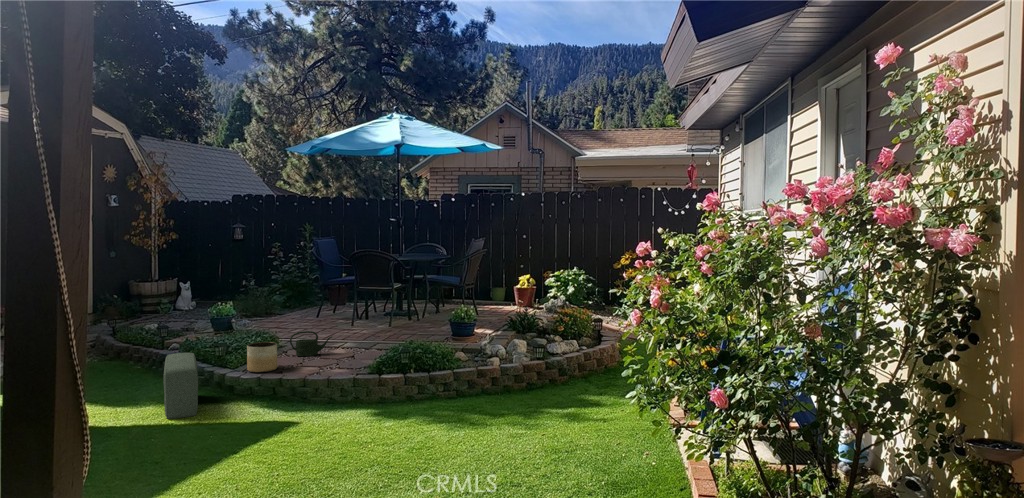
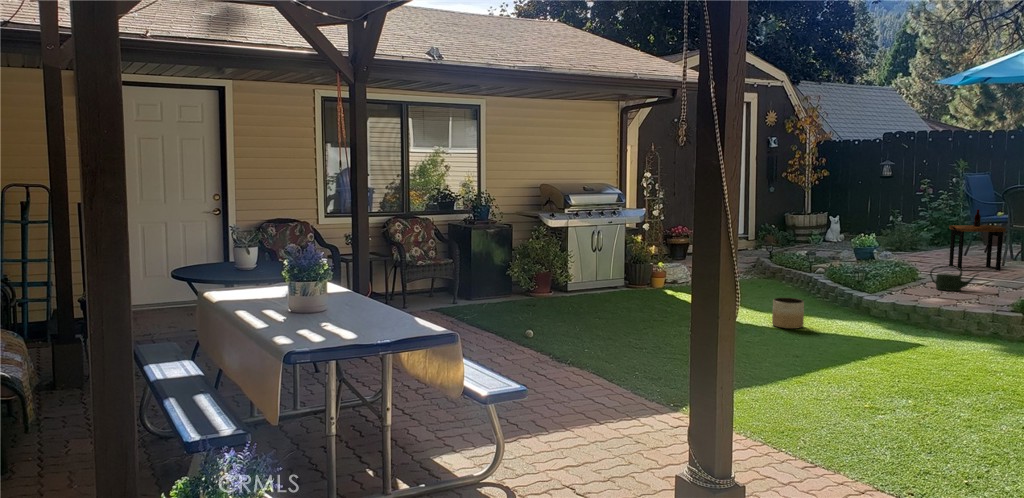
side table: none [300,272,346,331] -> present [949,209,1006,271]
planter: present [247,342,277,373] -> present [772,298,804,329]
pouf: present [164,353,198,419] -> none [808,270,836,322]

